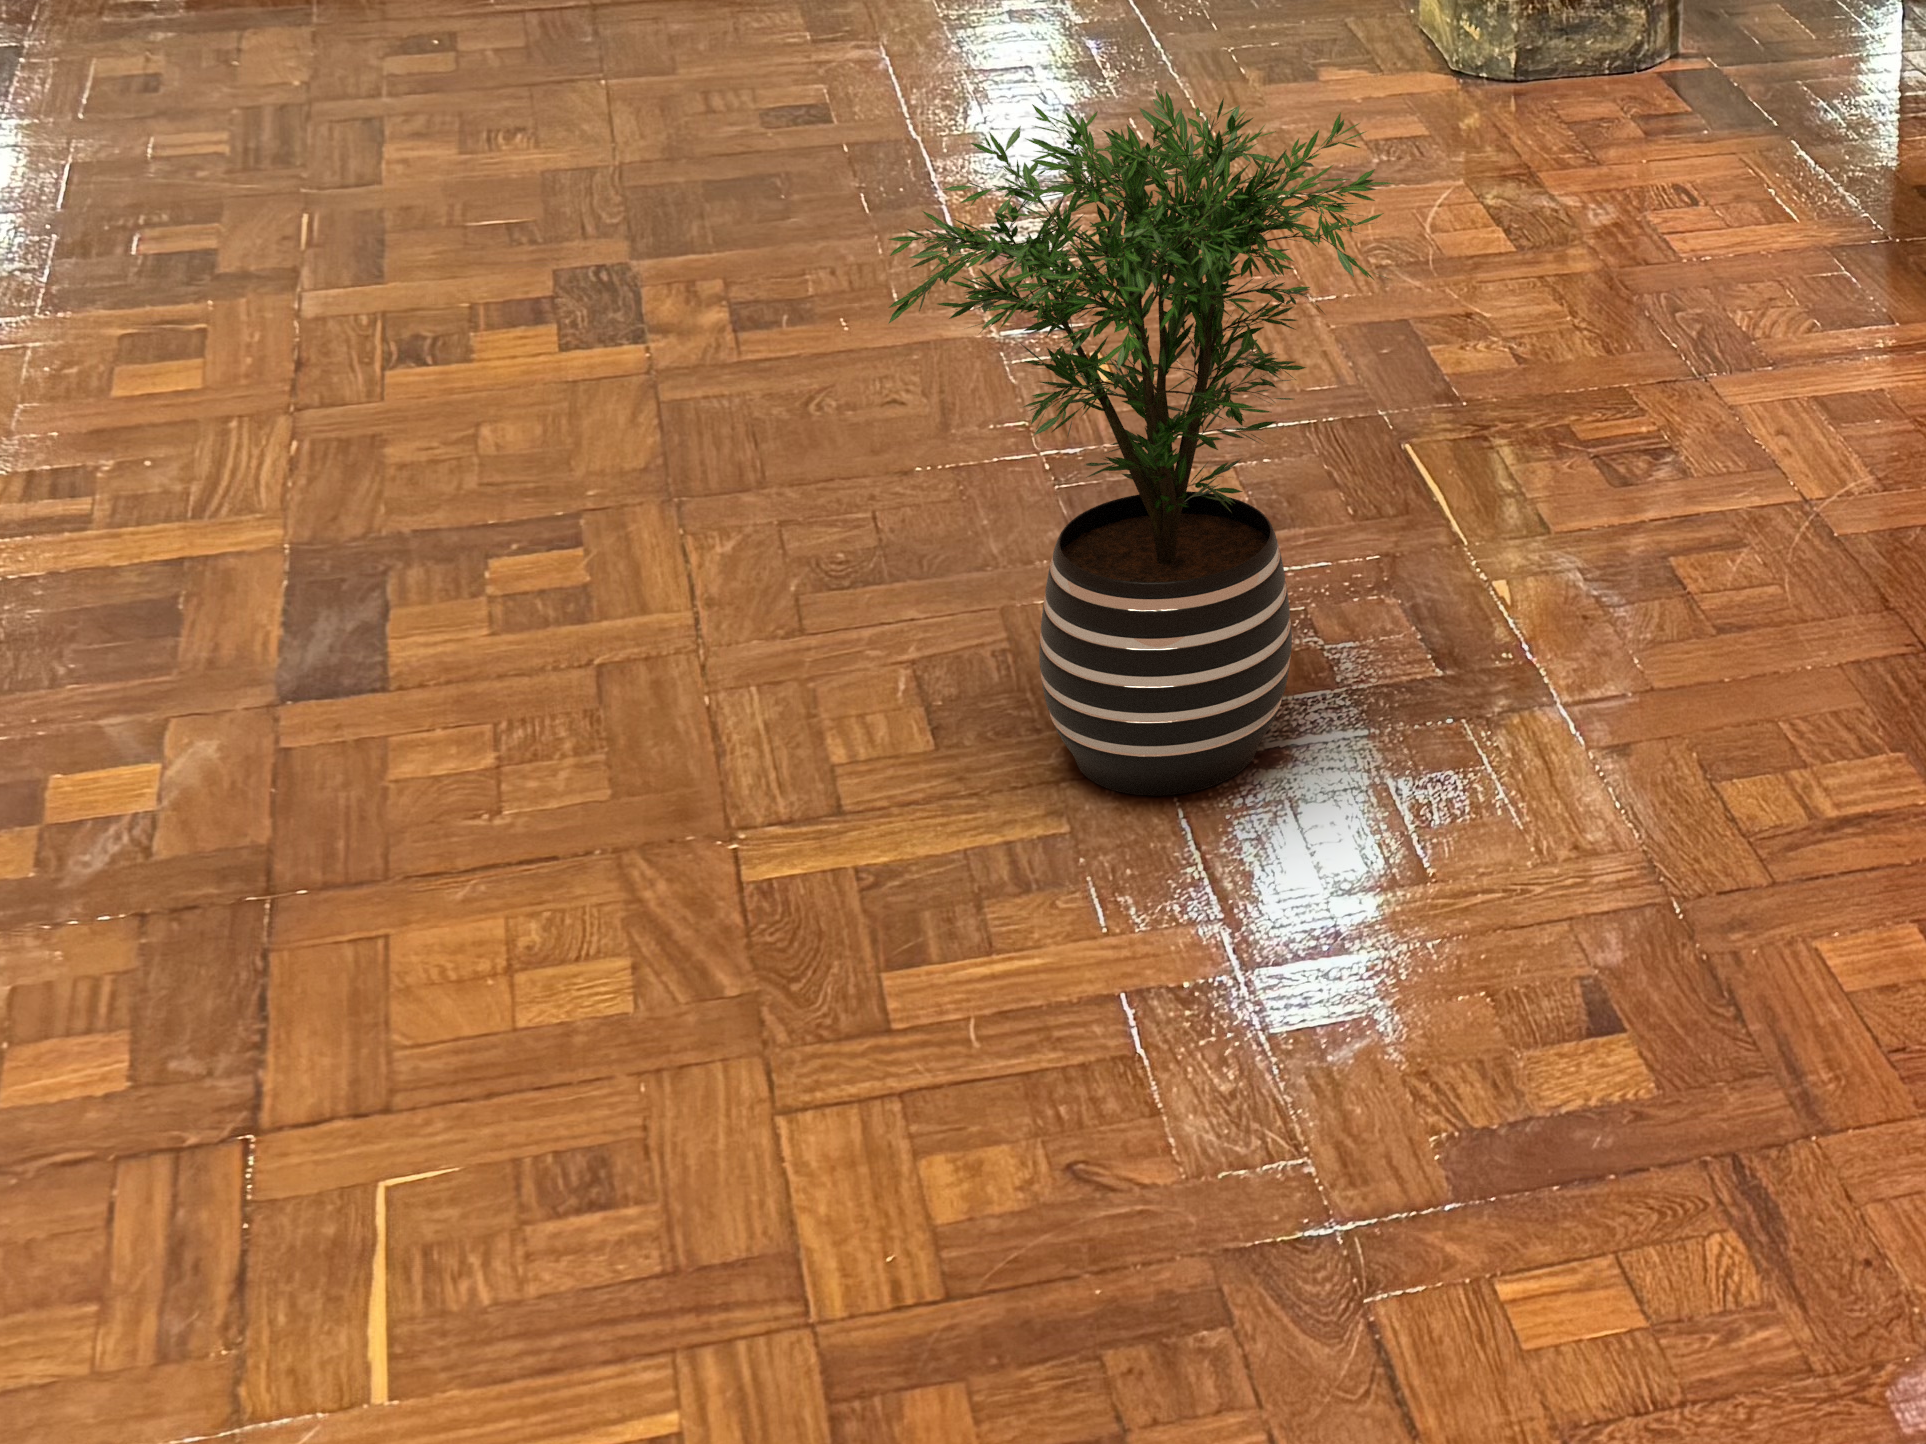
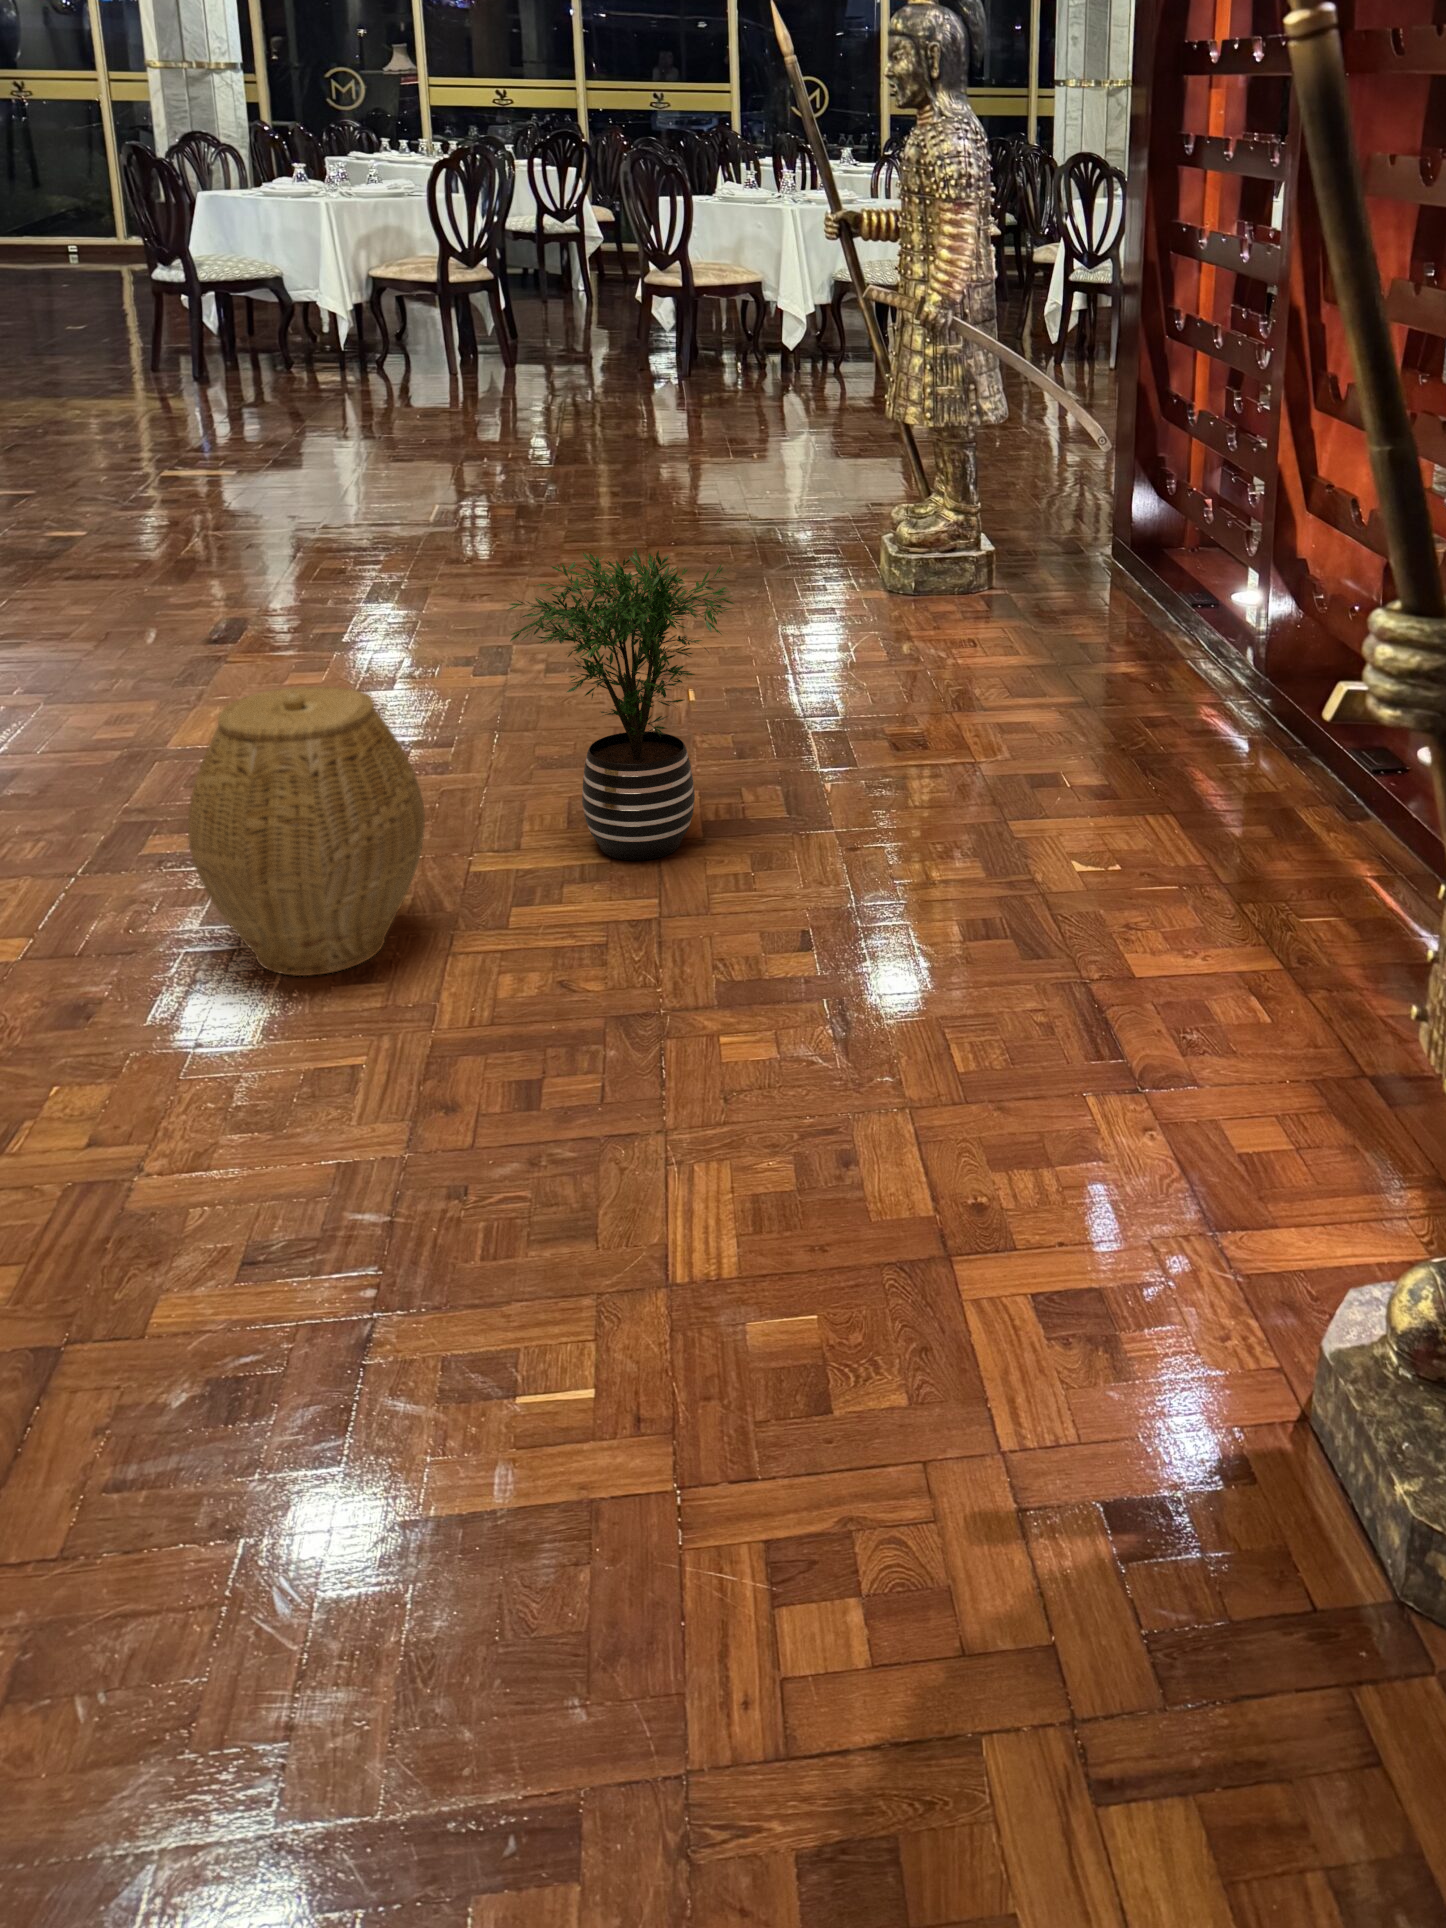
woven basket: none [217,484,774,1191] -> present [188,687,425,976]

